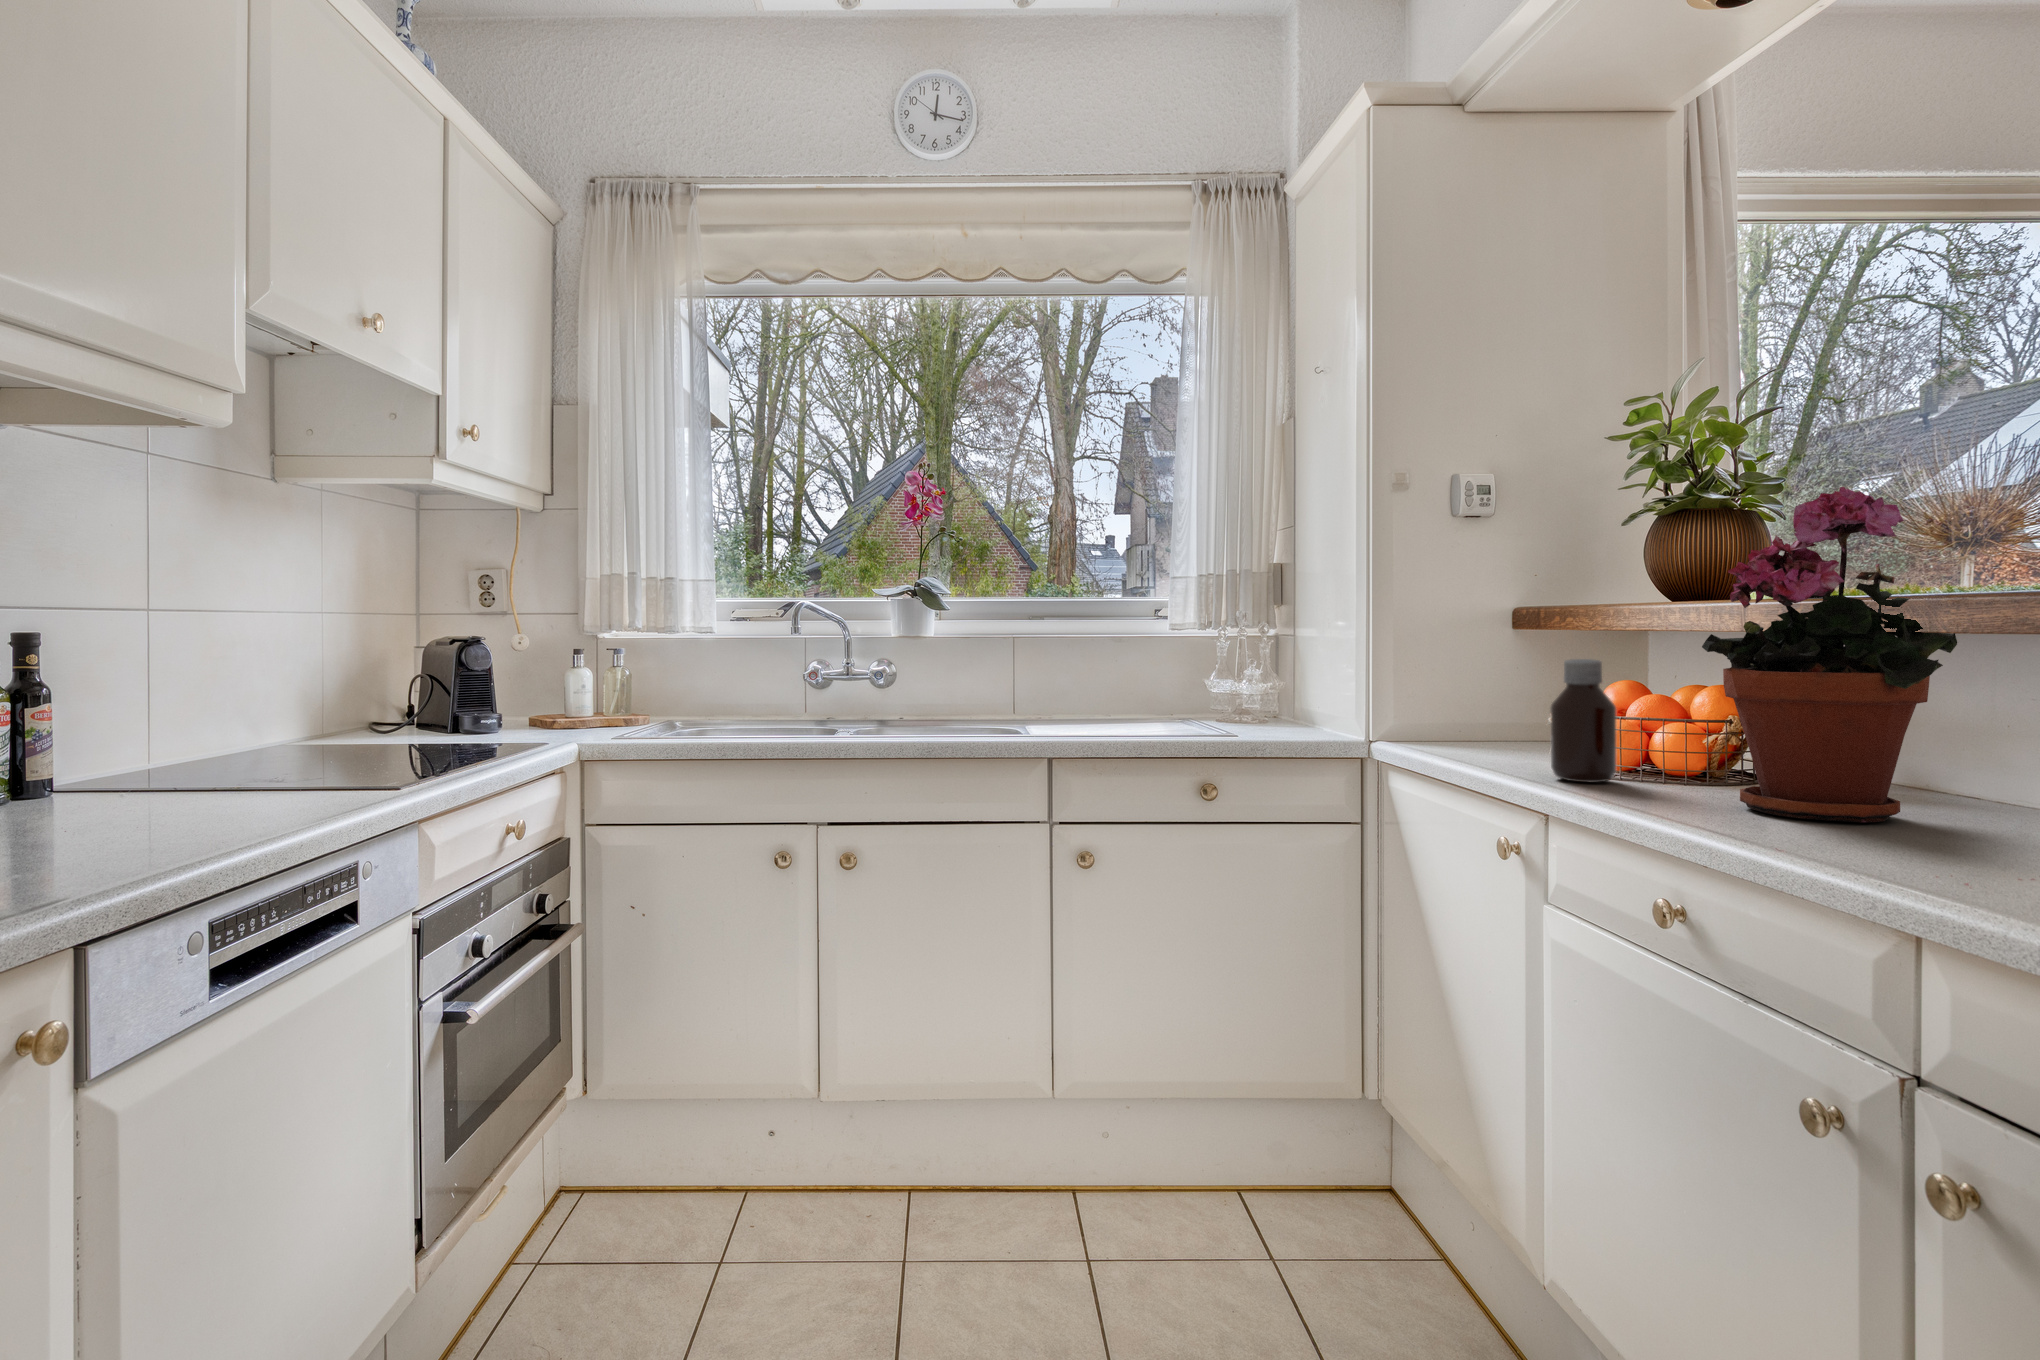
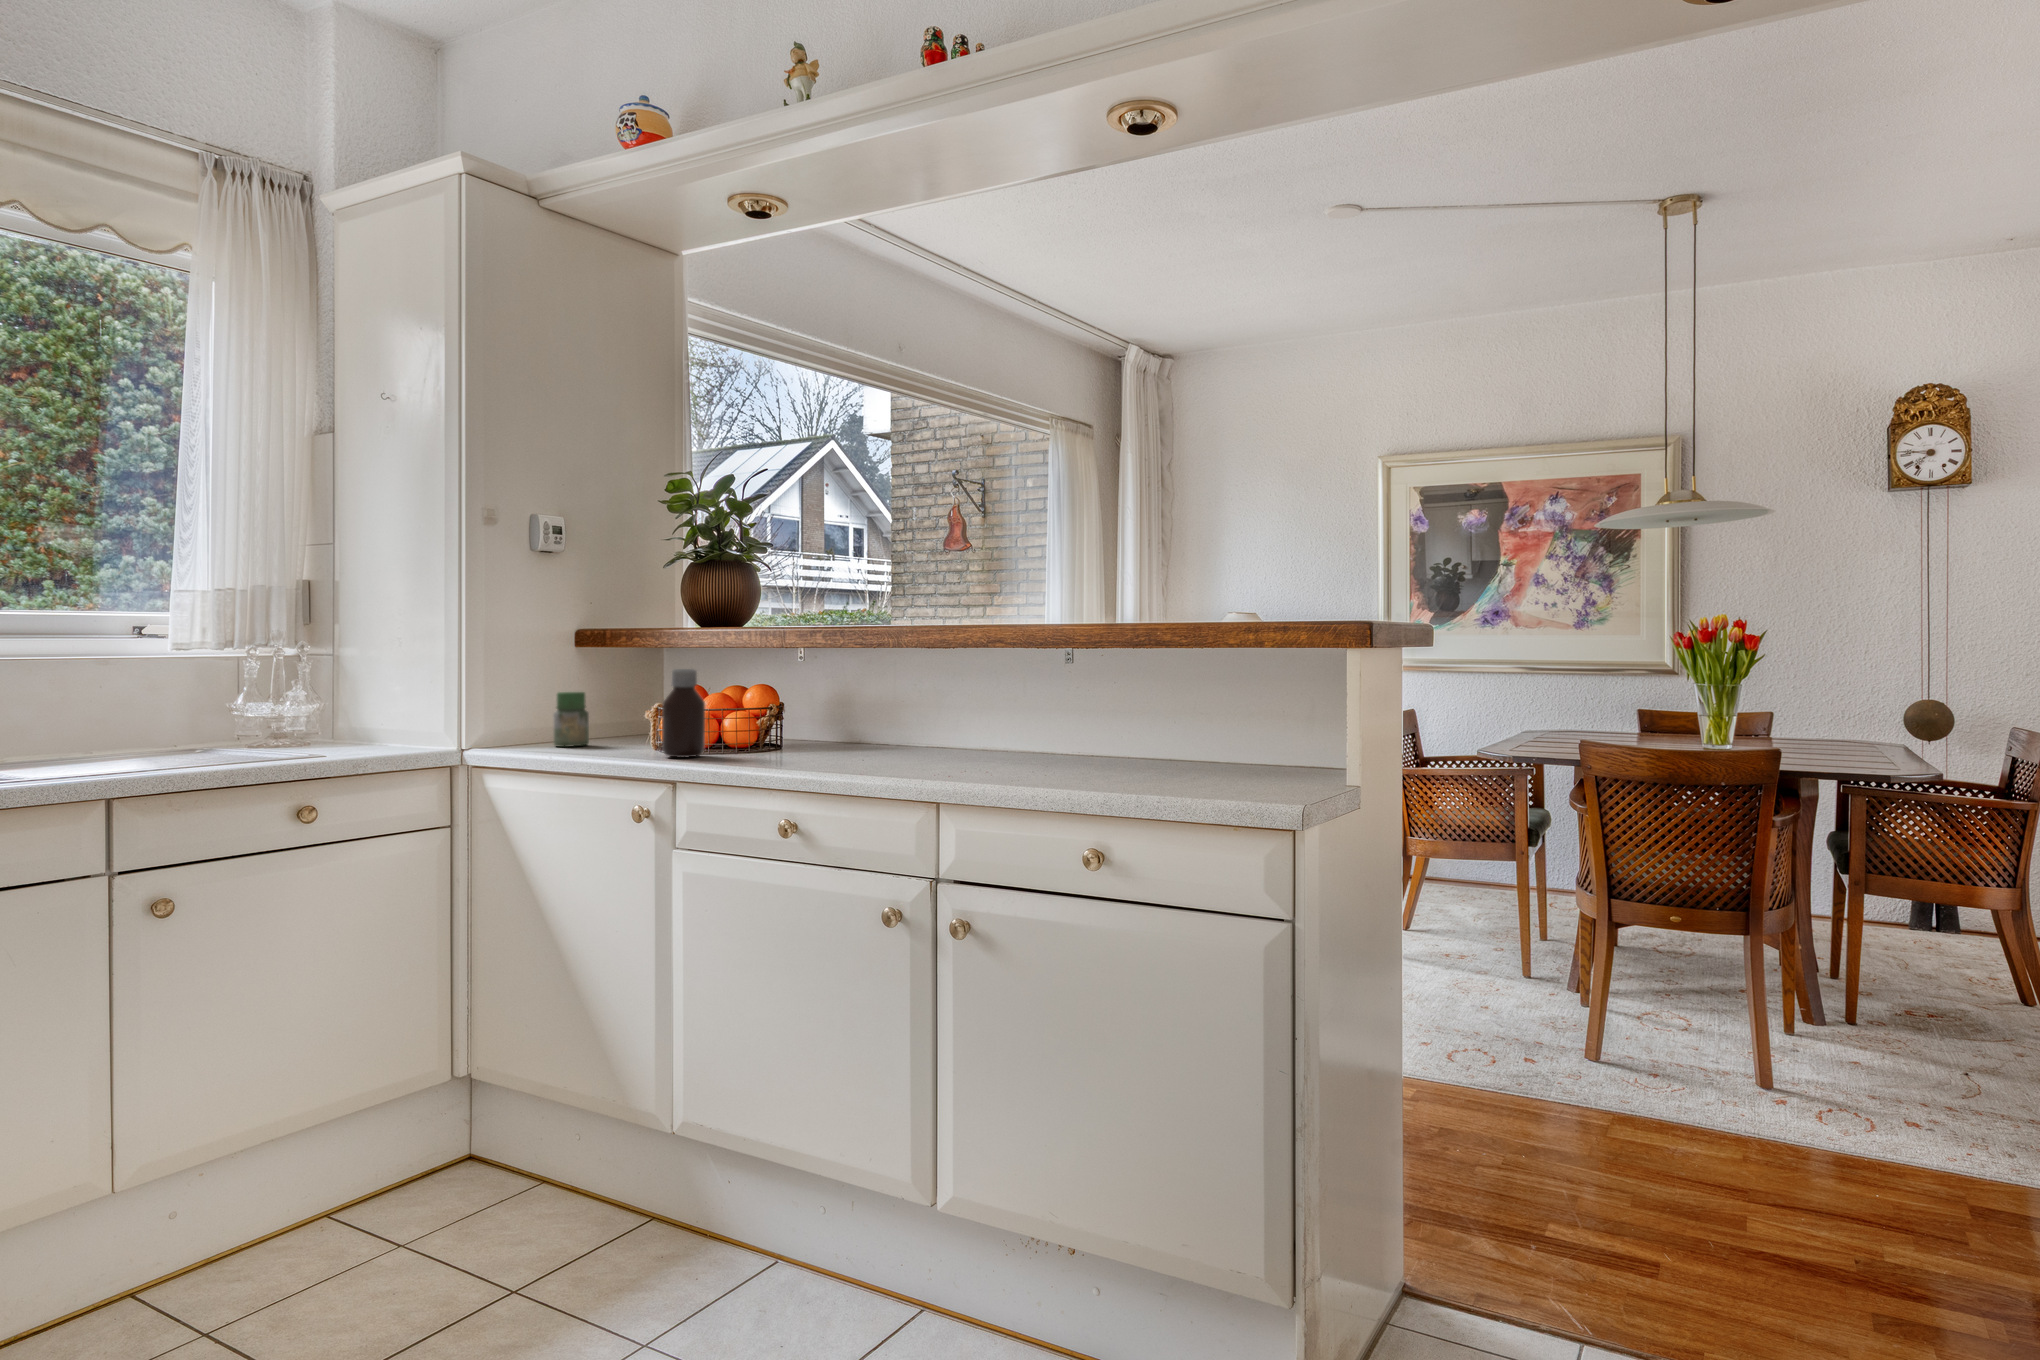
potted plant: present [1702,487,1957,822] -> none [765,563,888,761]
jar: none [1463,683,1506,750] -> present [553,692,589,747]

